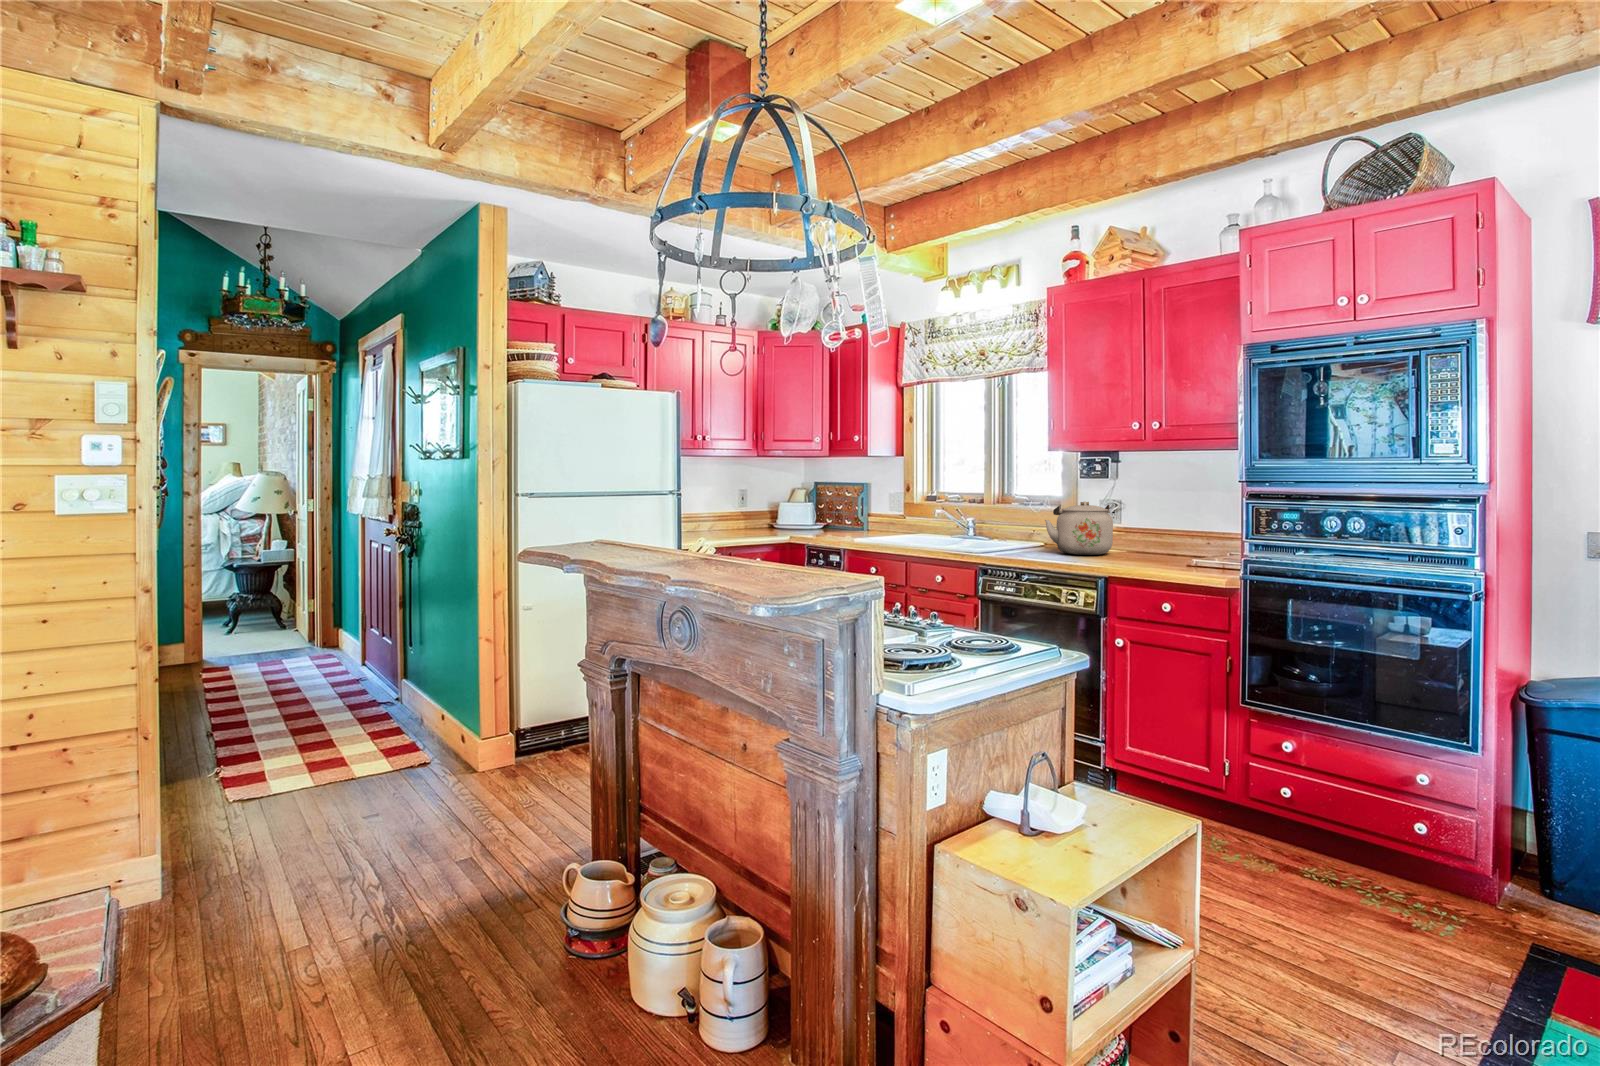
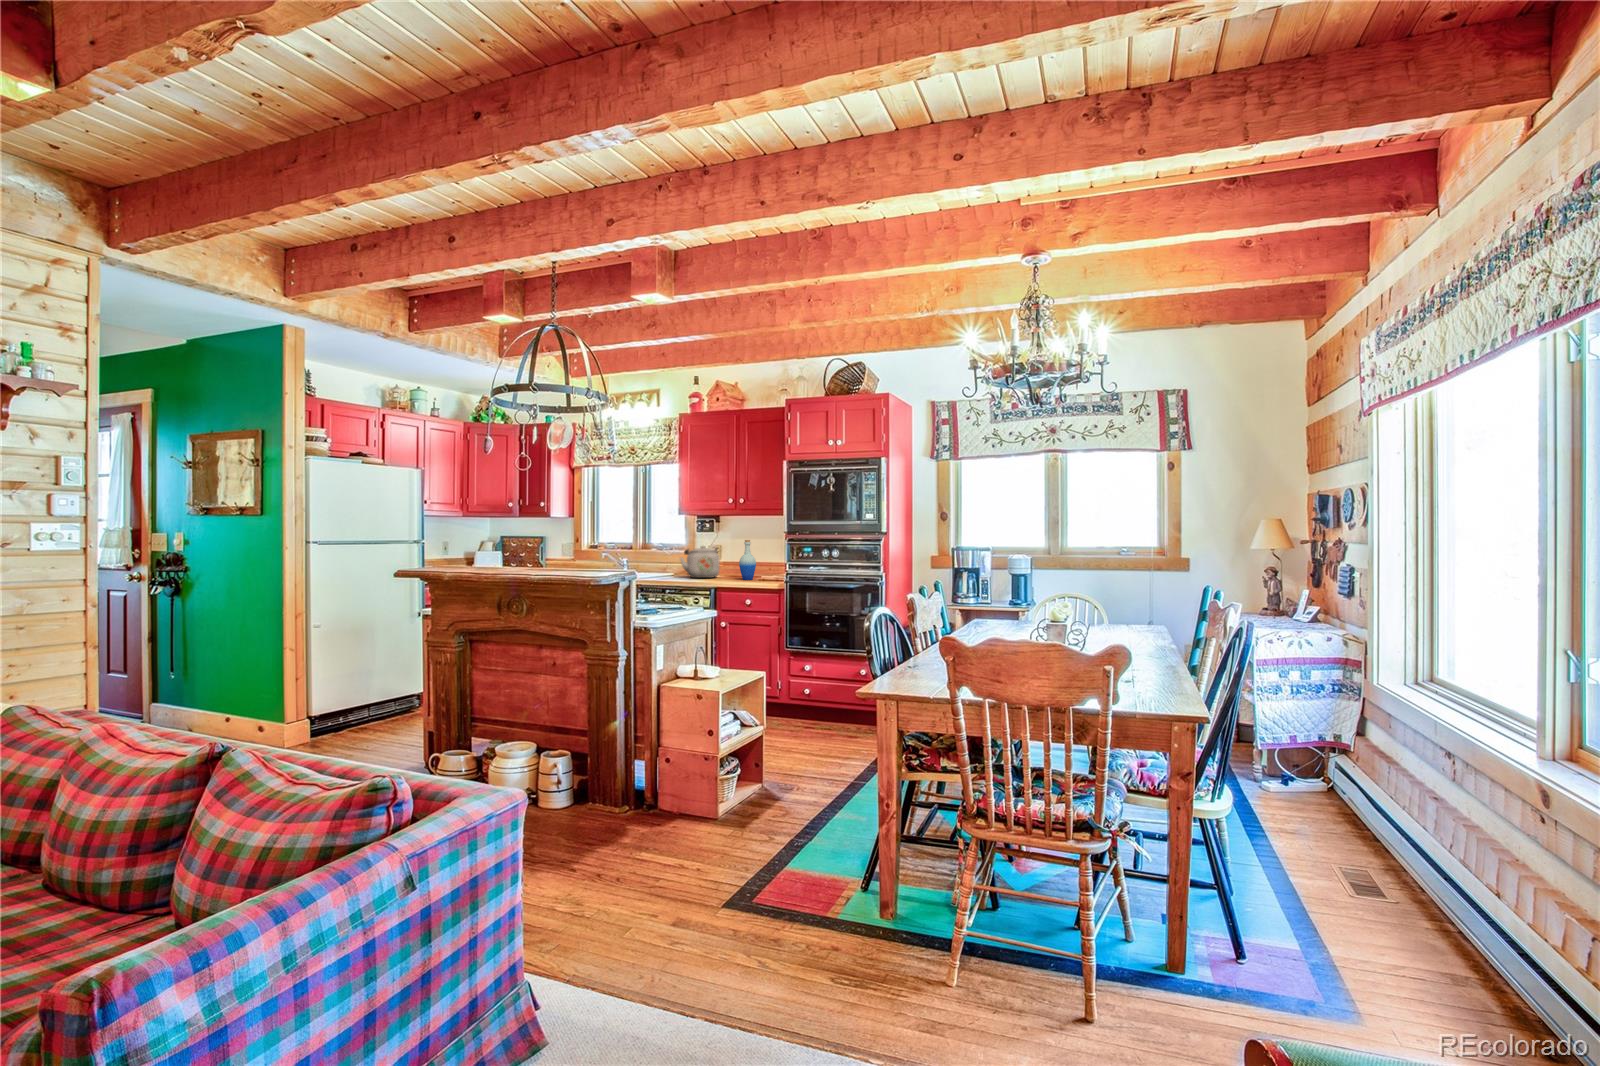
bottle: none [1148,493,1180,563] -> present [739,540,756,580]

